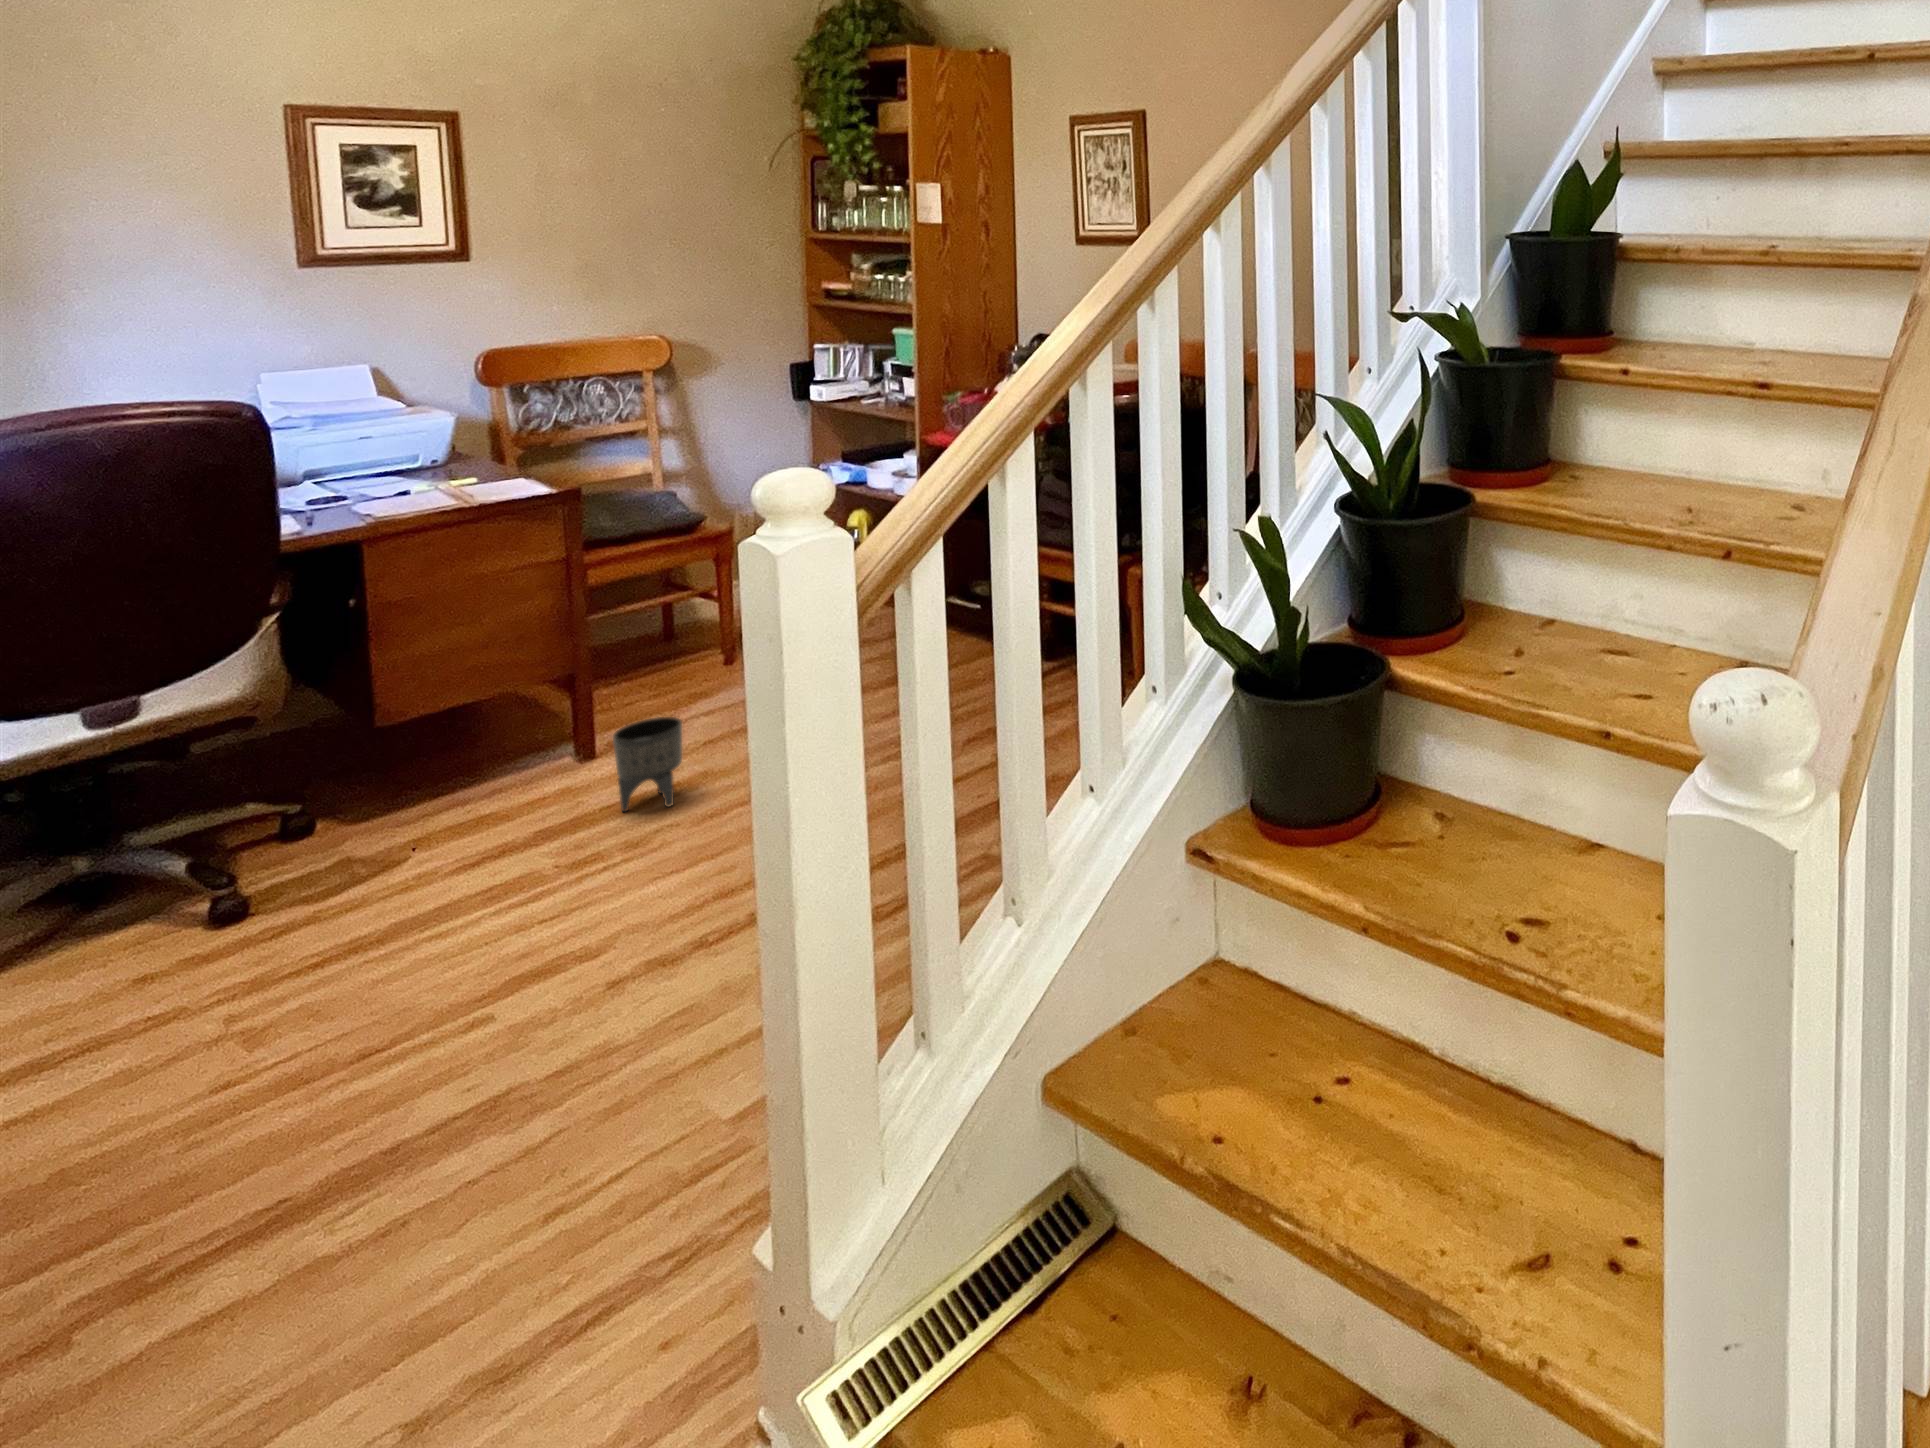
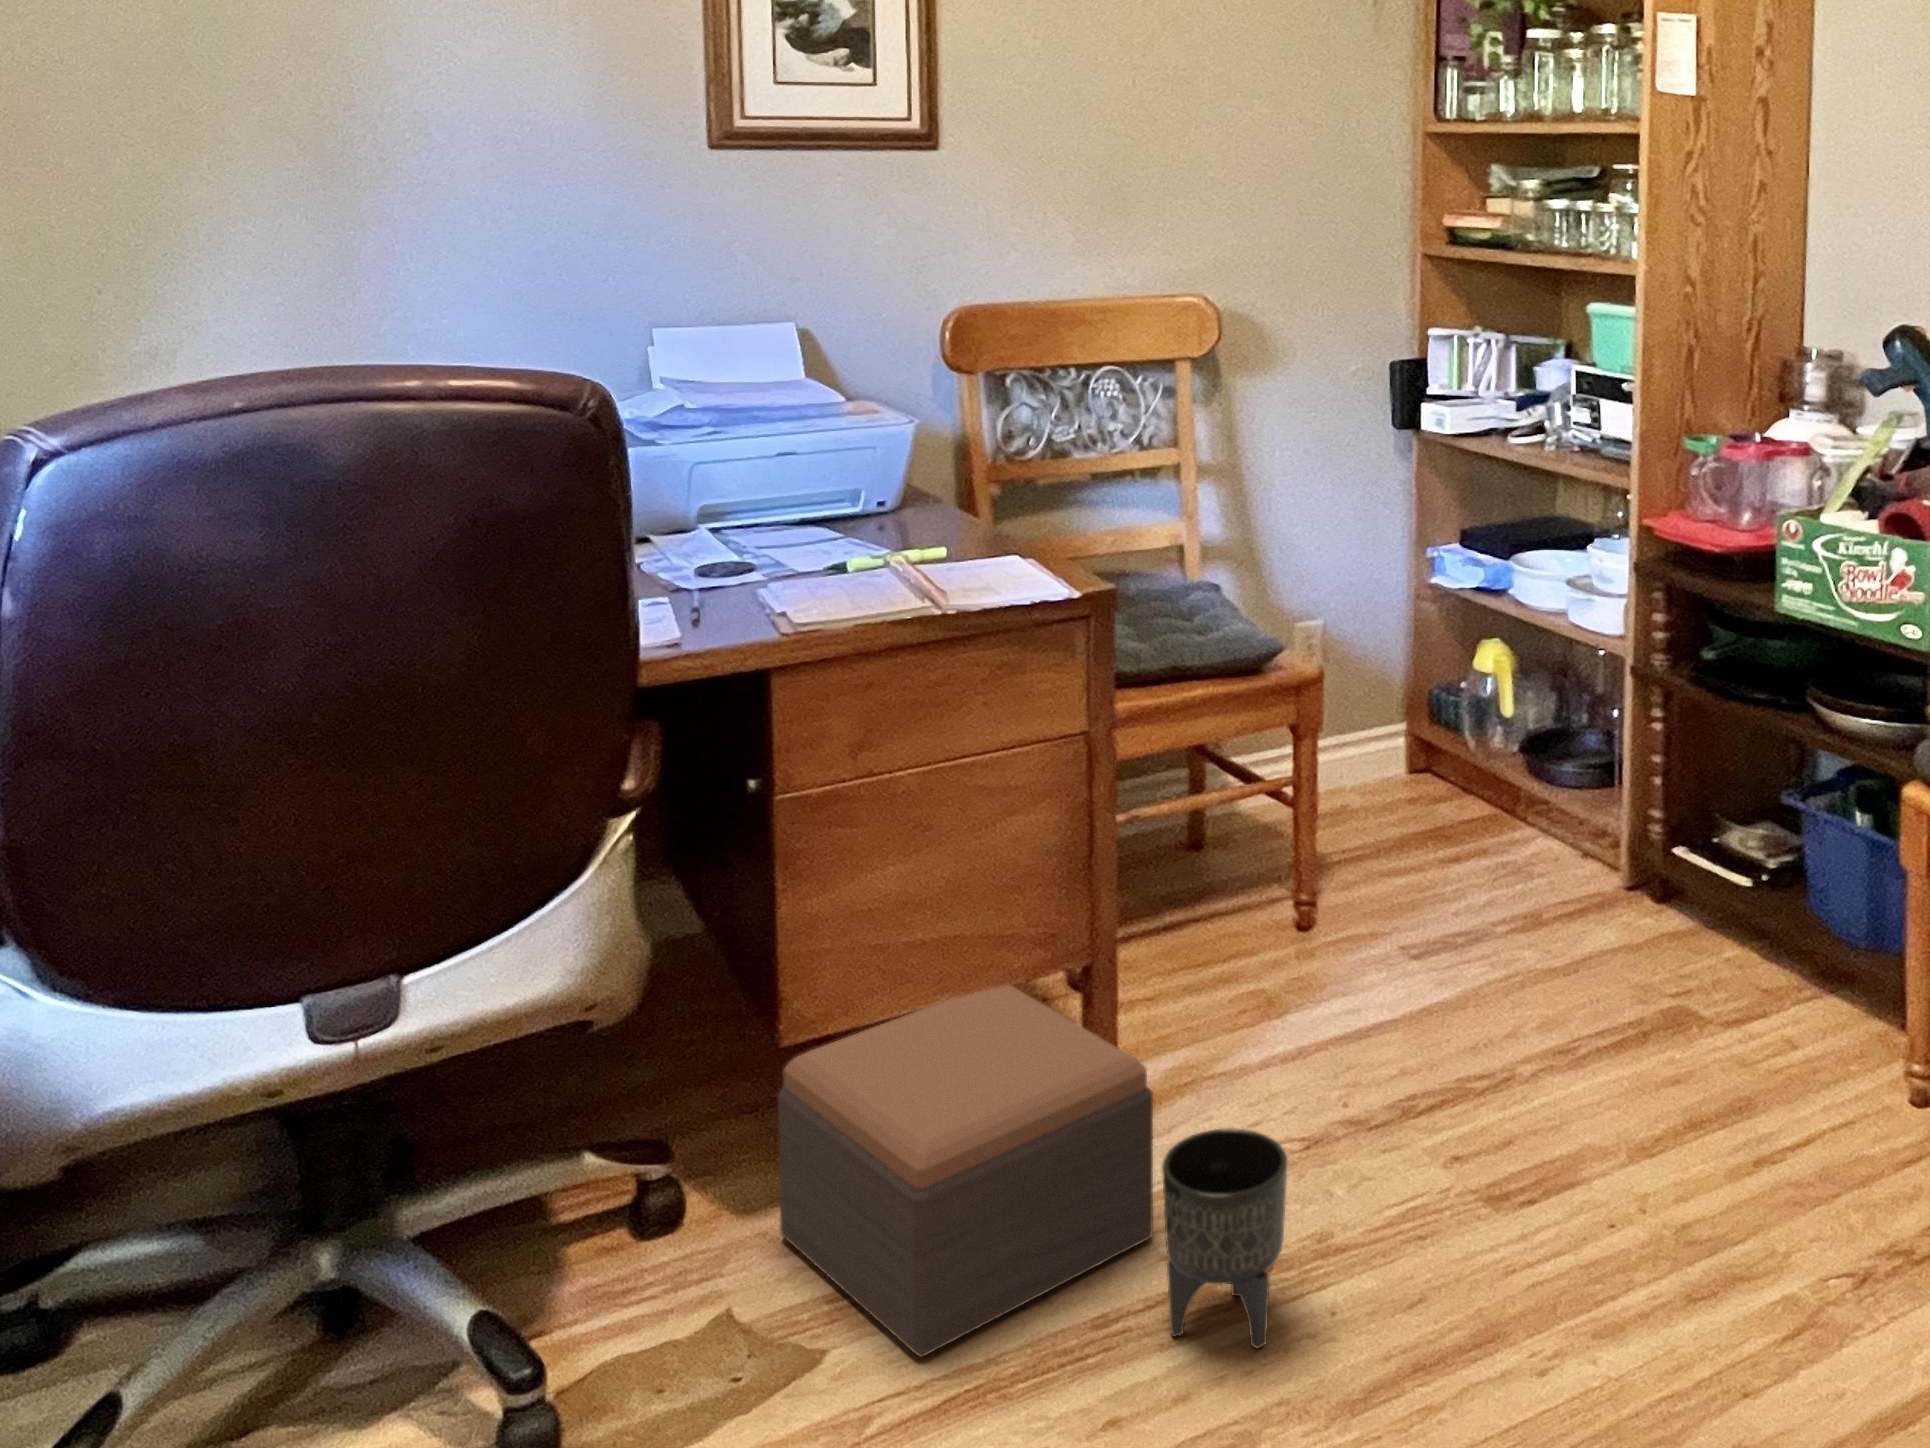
footstool: none [380,686,617,846] -> present [778,985,1153,1357]

